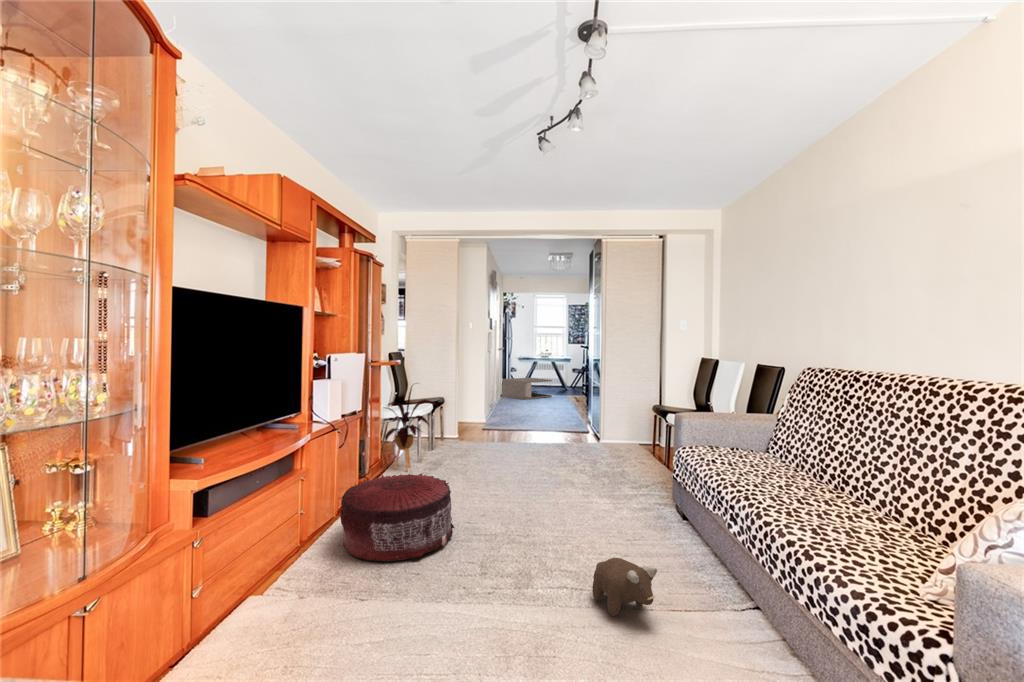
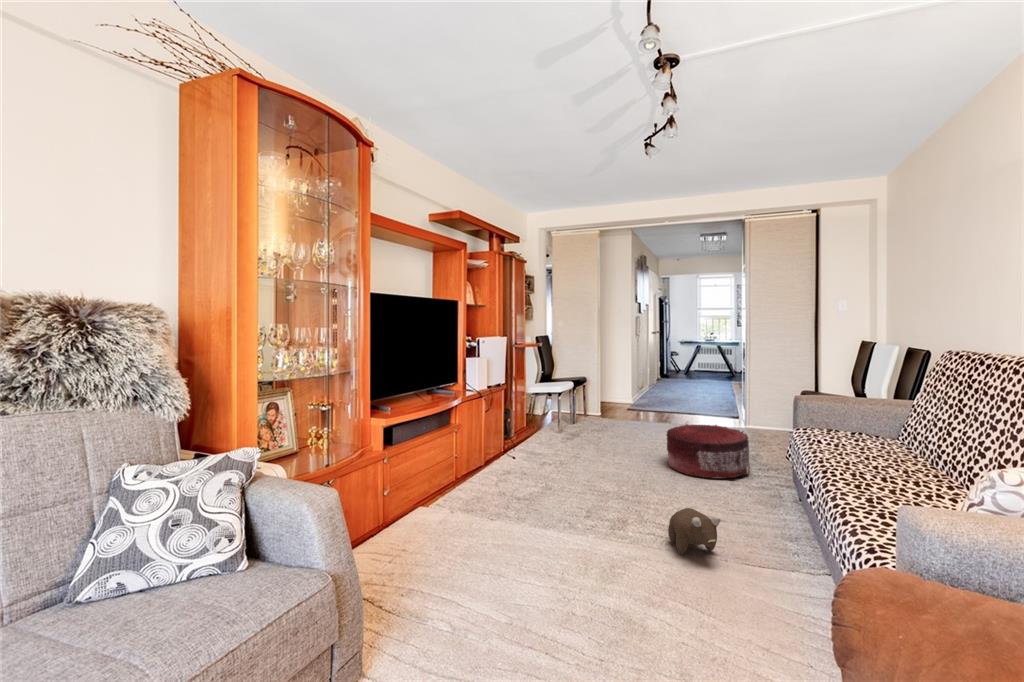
coffee table: present [502,378,552,399] -> none [656,362,711,384]
house plant: present [385,386,435,471] -> none [521,362,573,437]
pouf: present [340,473,454,561] -> present [666,424,750,479]

